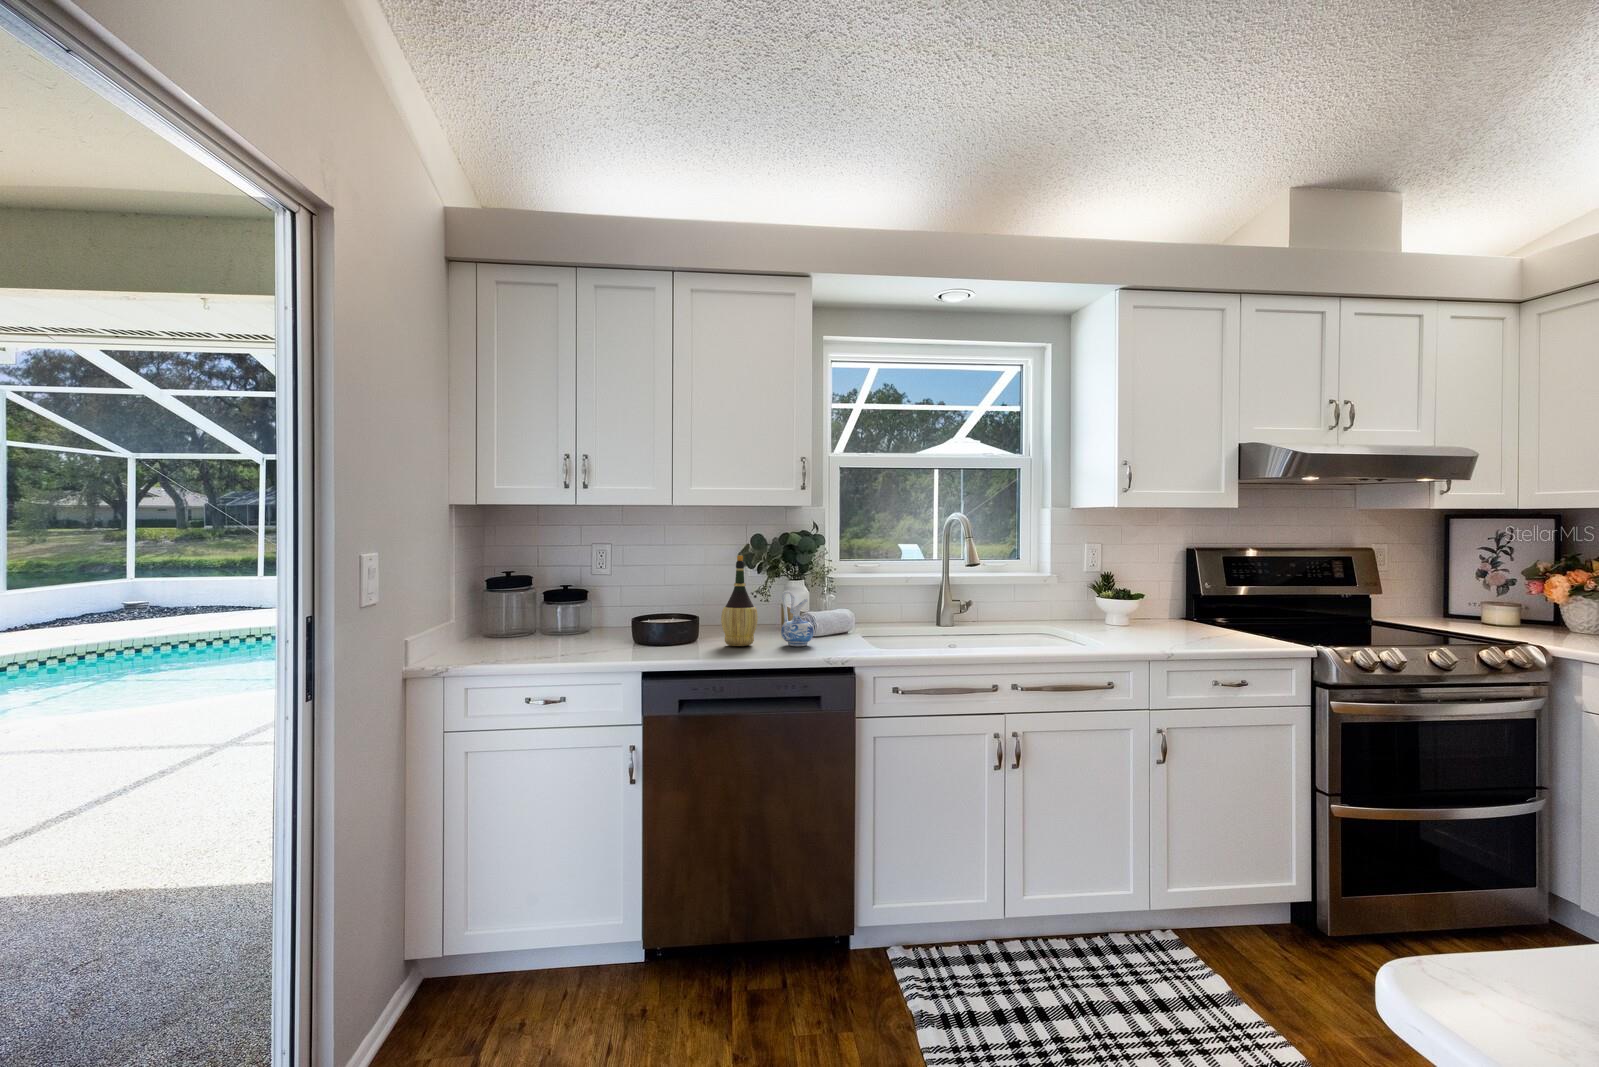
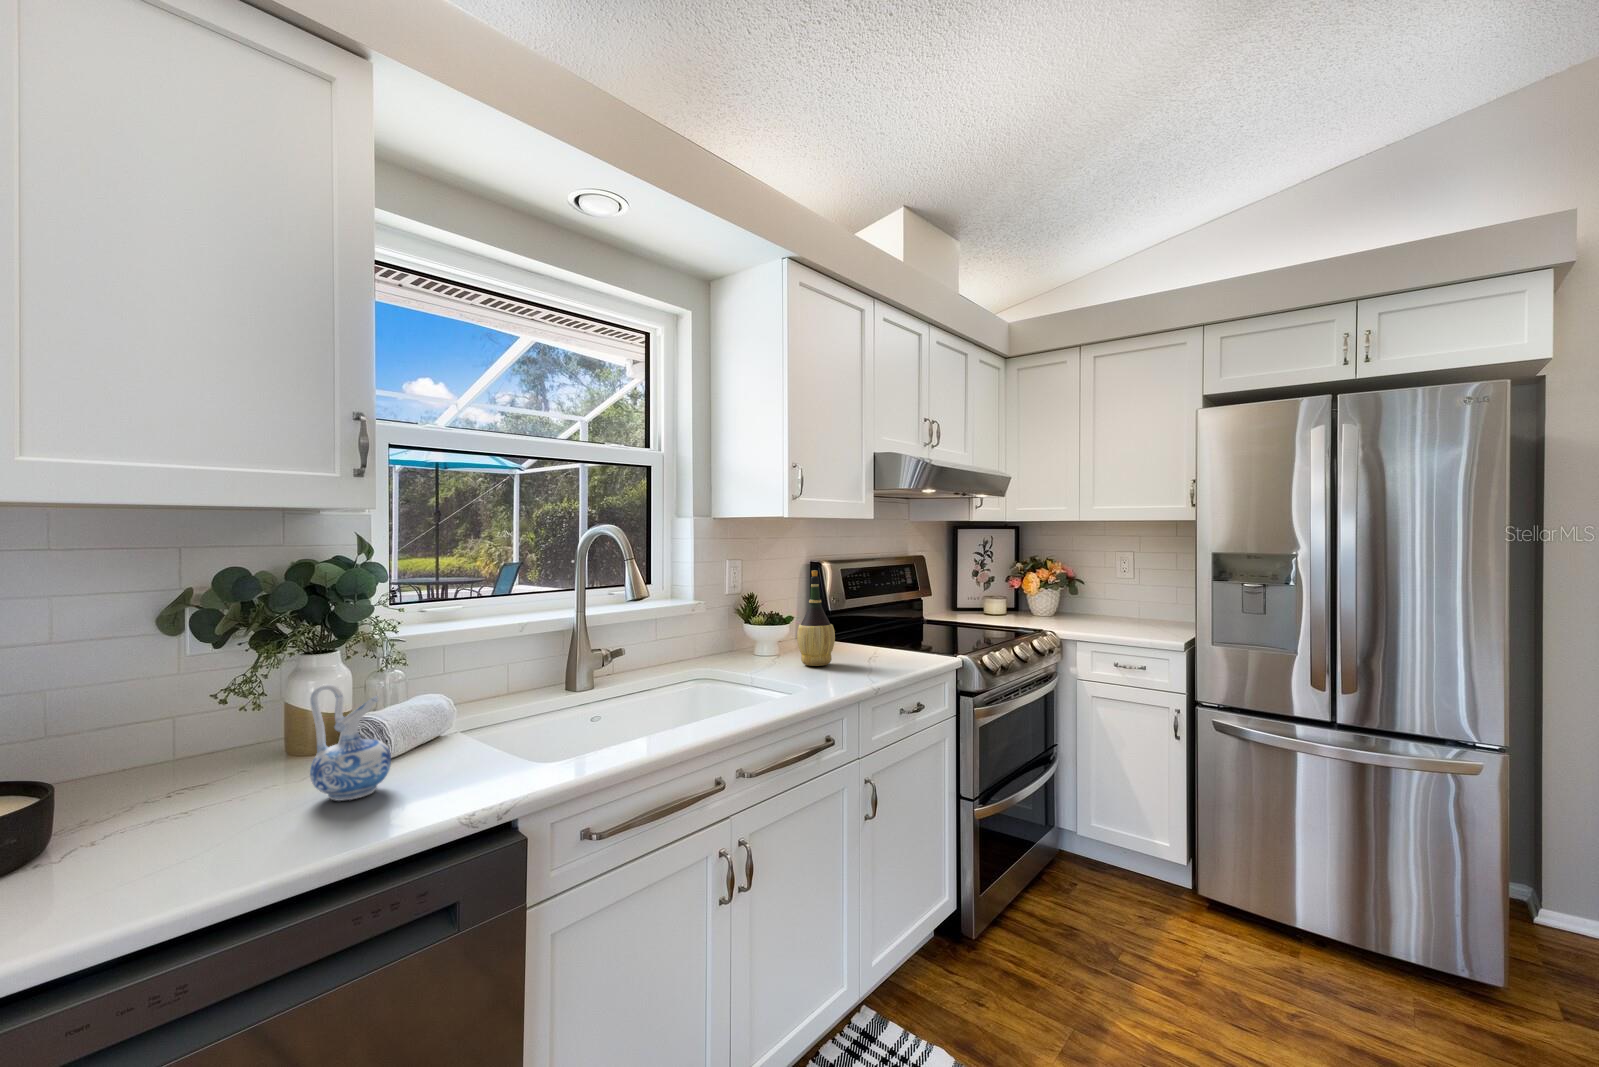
wine bottle: present [721,555,758,646] -> present [797,570,835,666]

